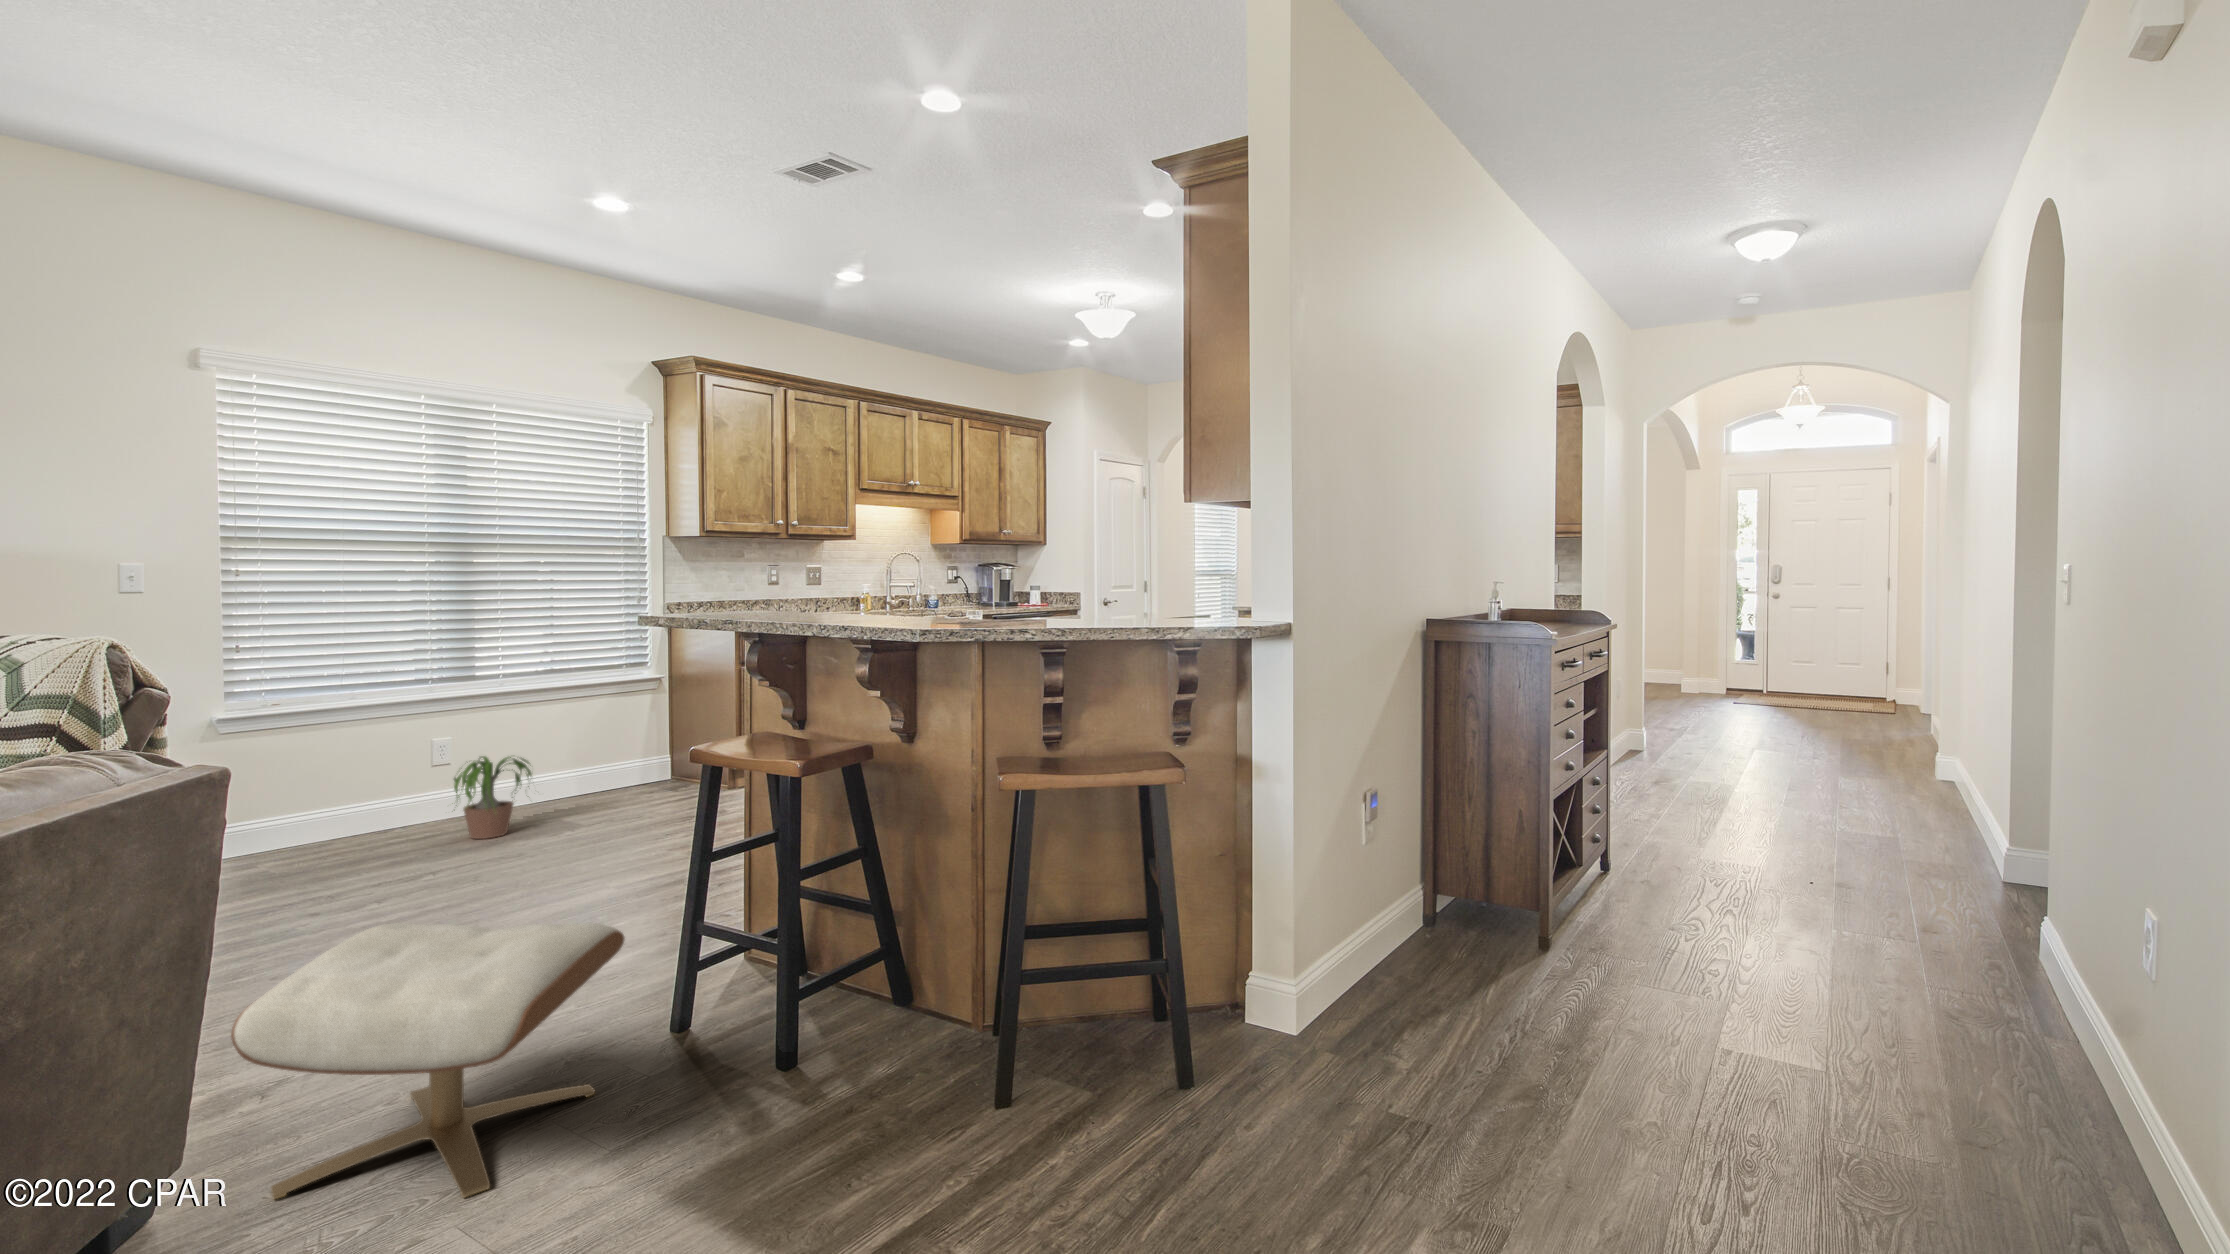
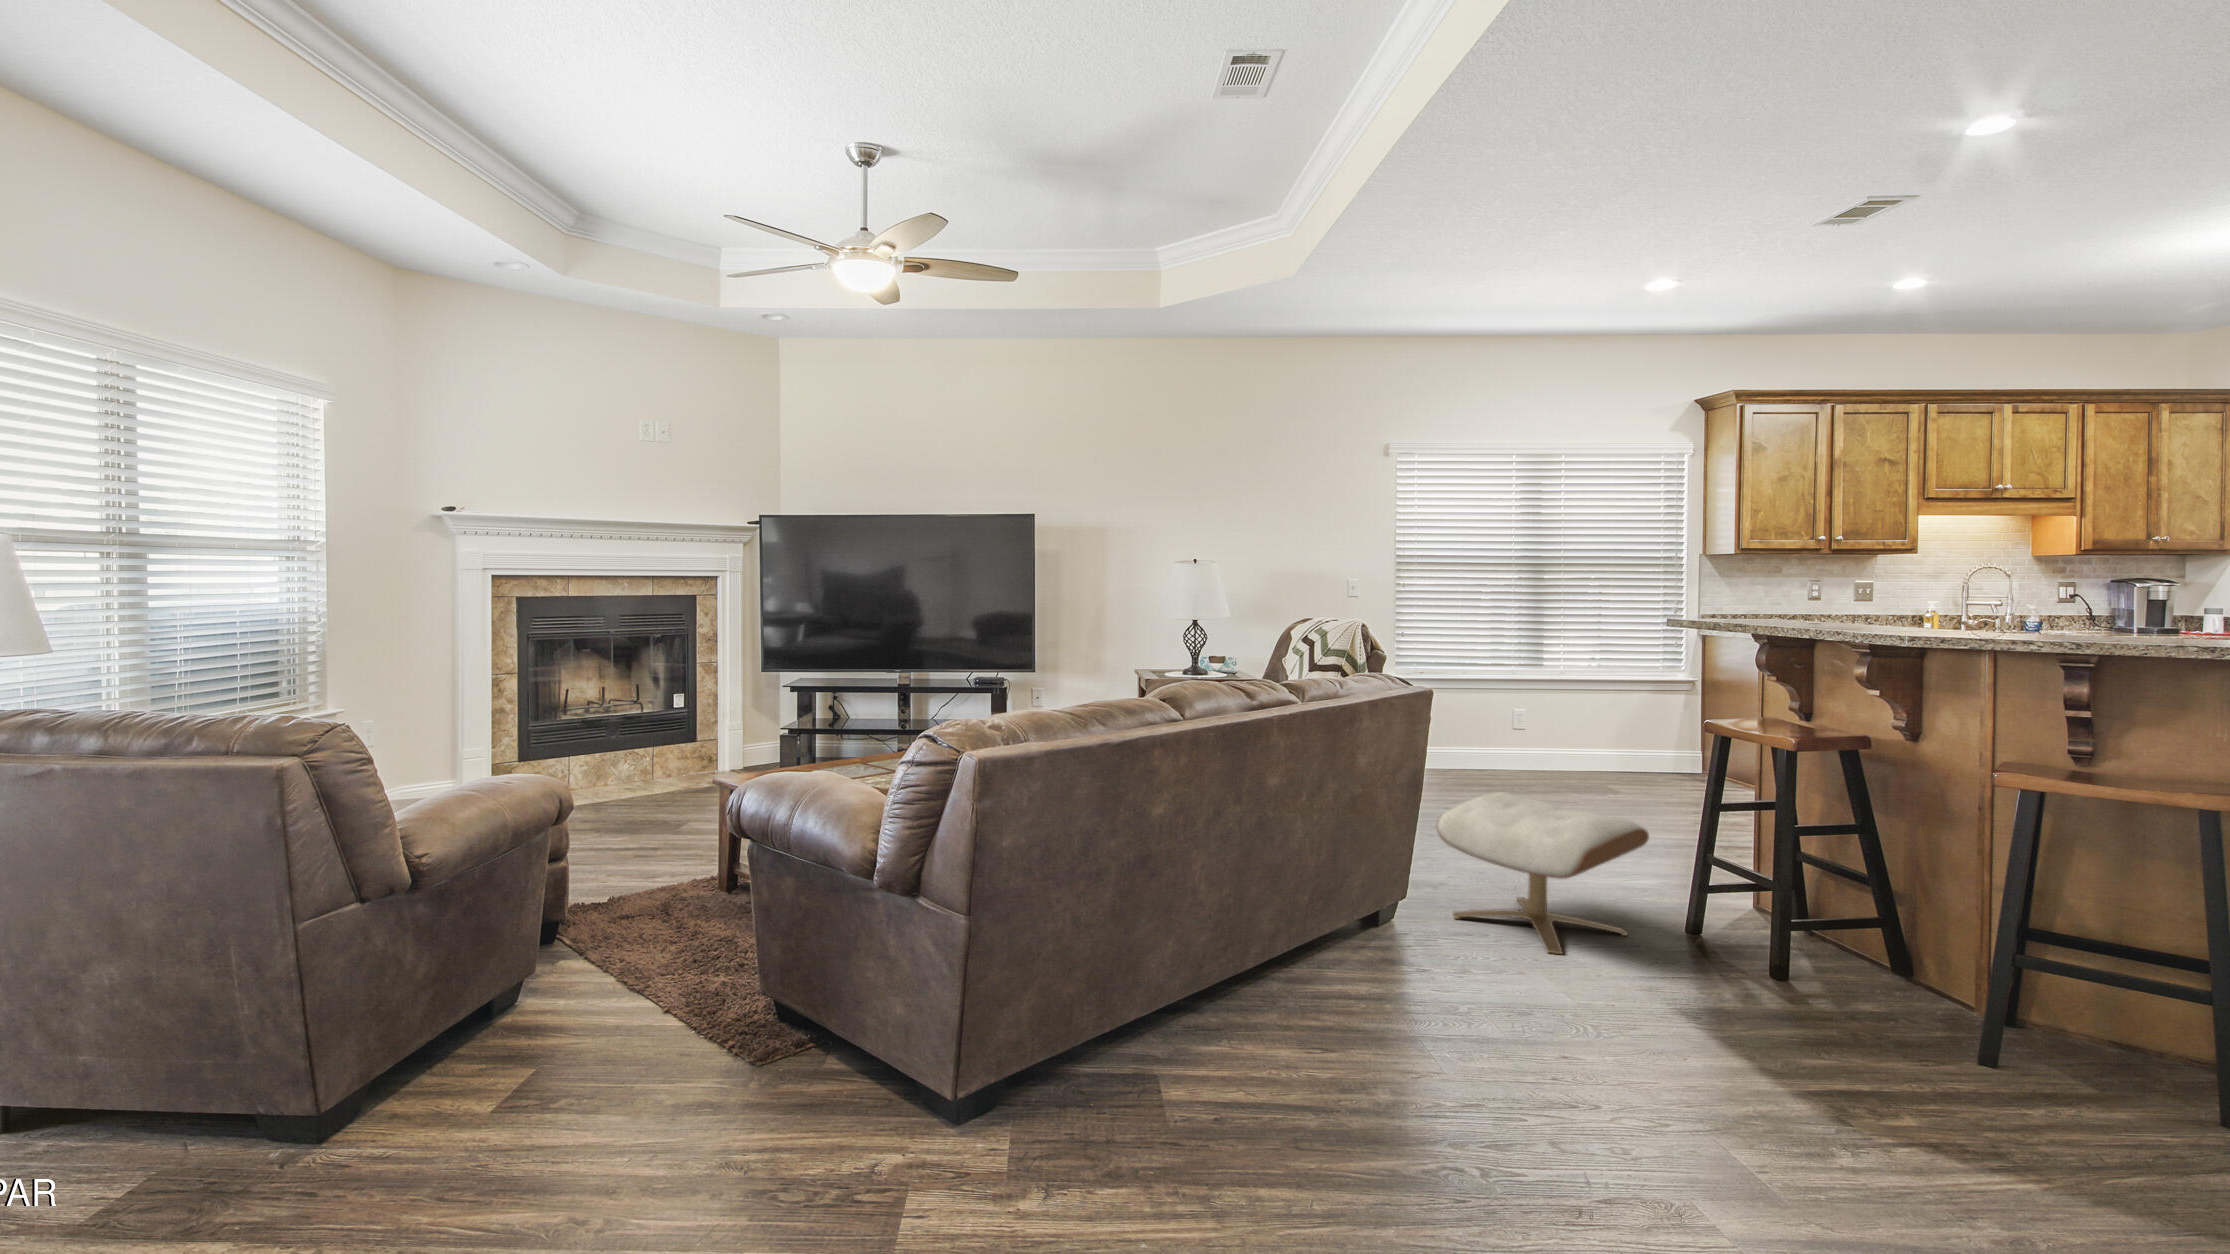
potted plant: present [454,756,532,839] -> none [1527,718,1599,779]

